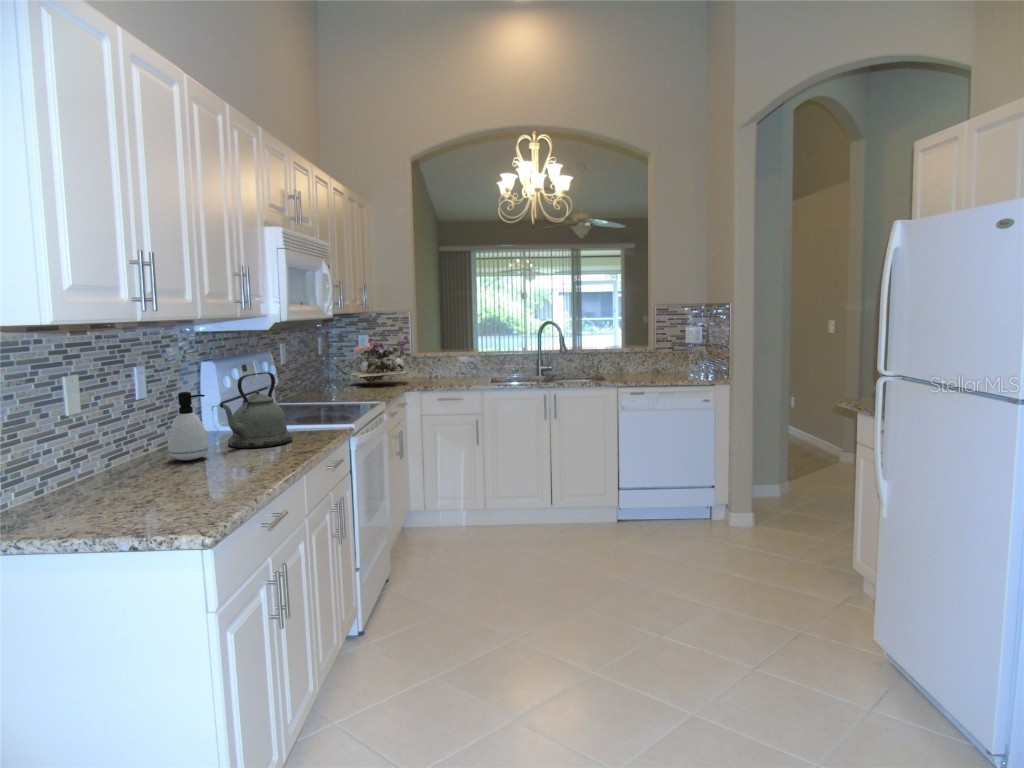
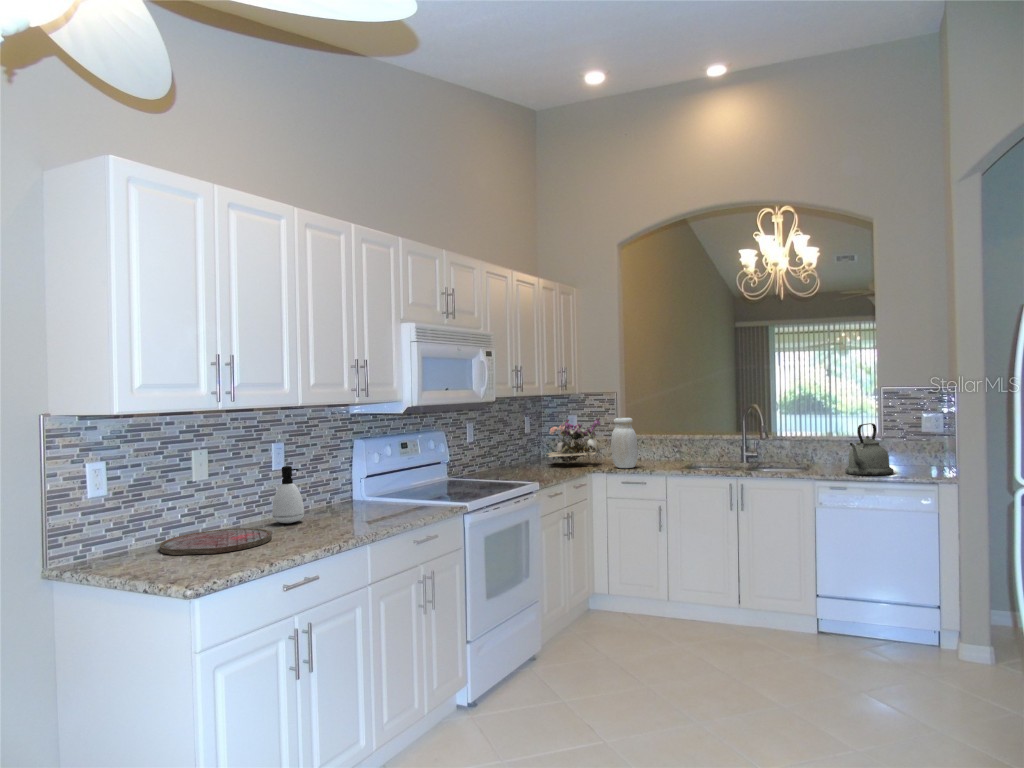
jar: none [426,336,452,385] -> present [611,418,638,468]
kettle: present [220,372,292,448] -> present [845,423,894,476]
cutting board: none [74,468,220,507] -> present [160,528,272,555]

